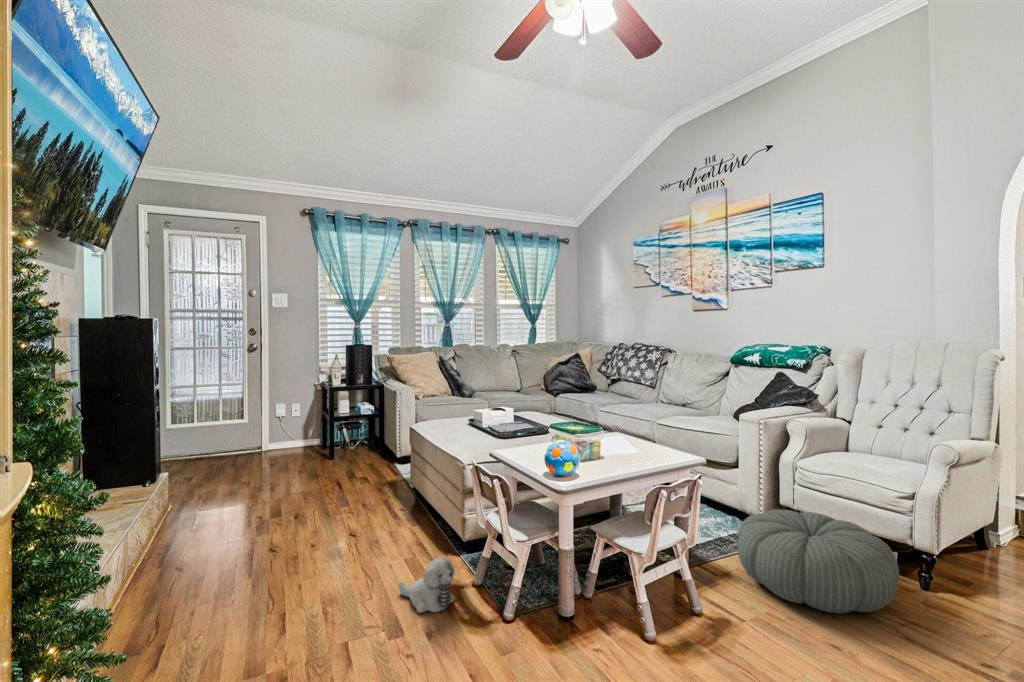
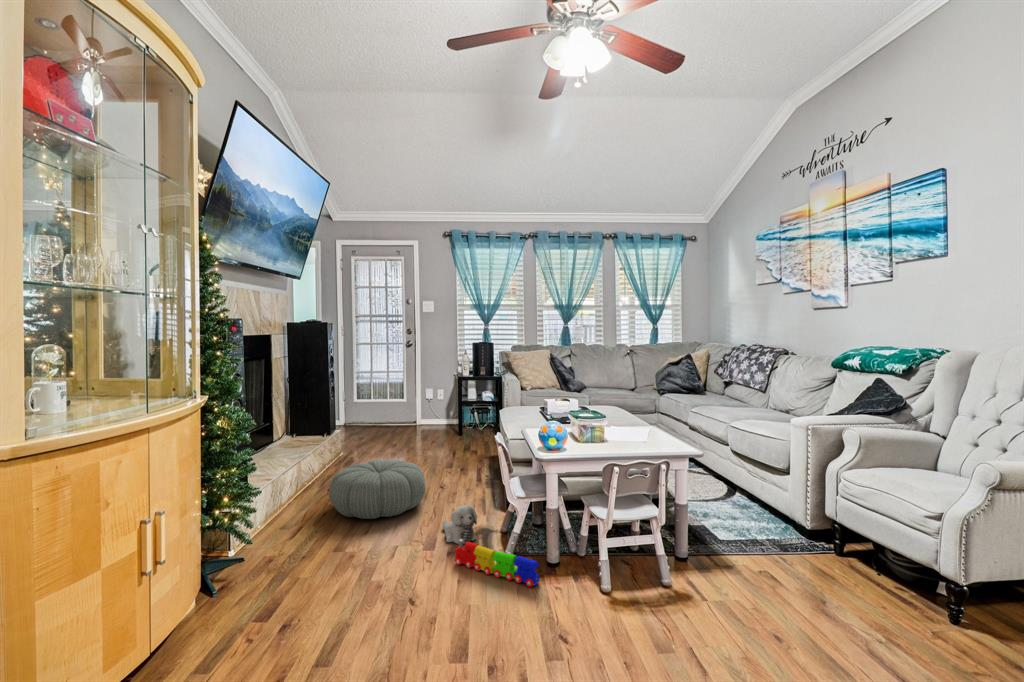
pouf: present [738,509,899,613] -> present [329,460,425,519]
toy train: none [452,609,577,655] -> present [455,539,539,587]

